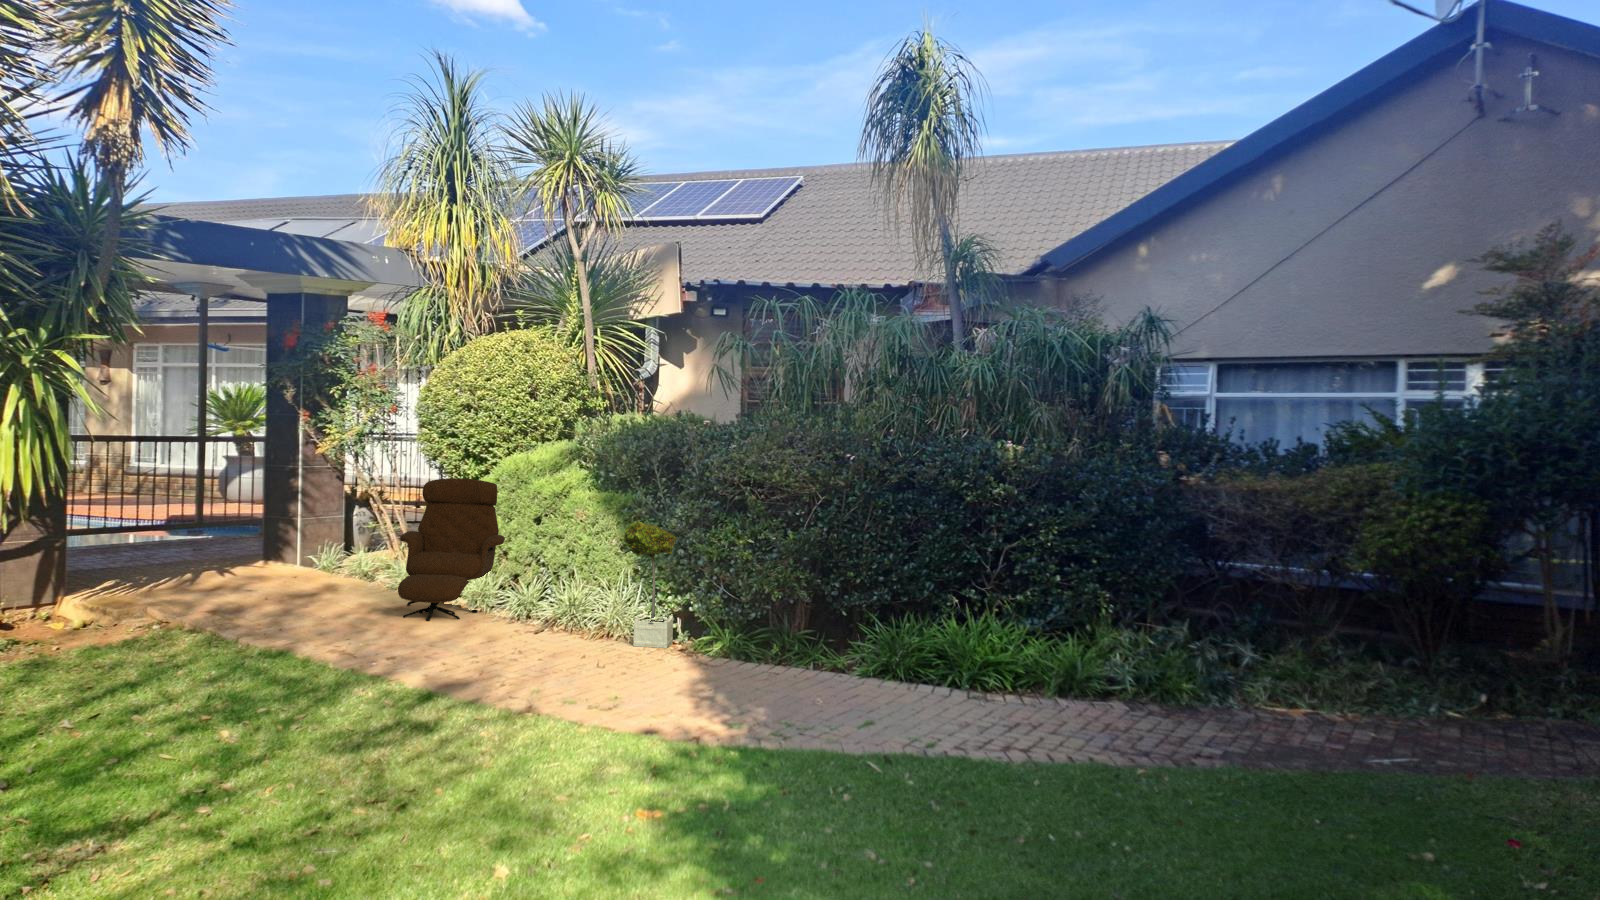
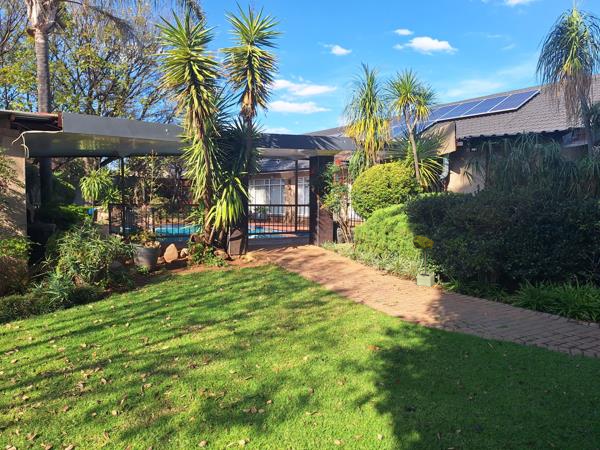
lounge chair: present [398,479,505,621] -> none [336,218,377,271]

